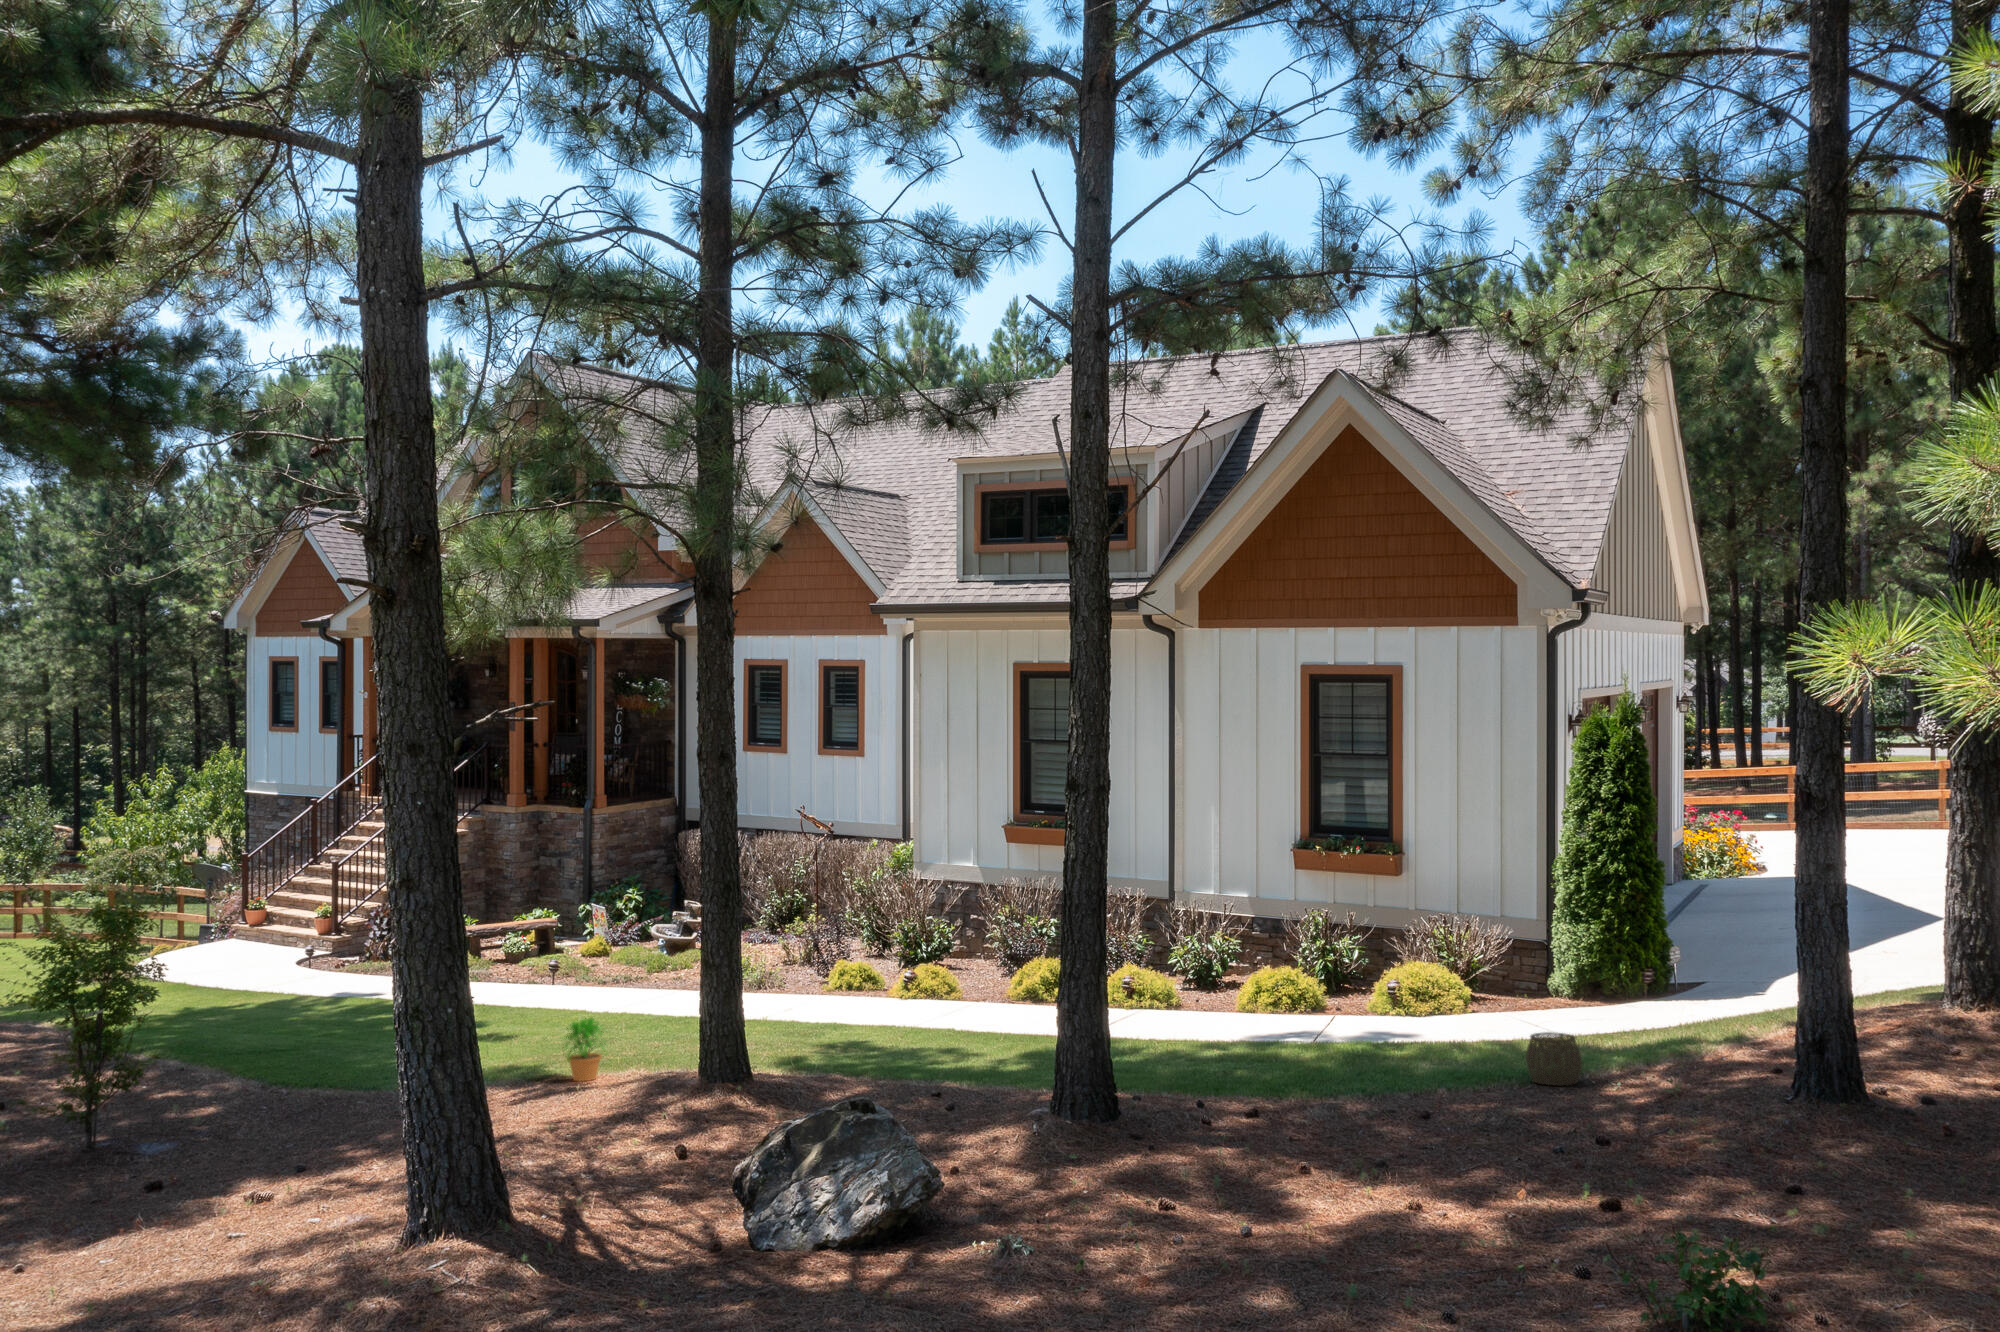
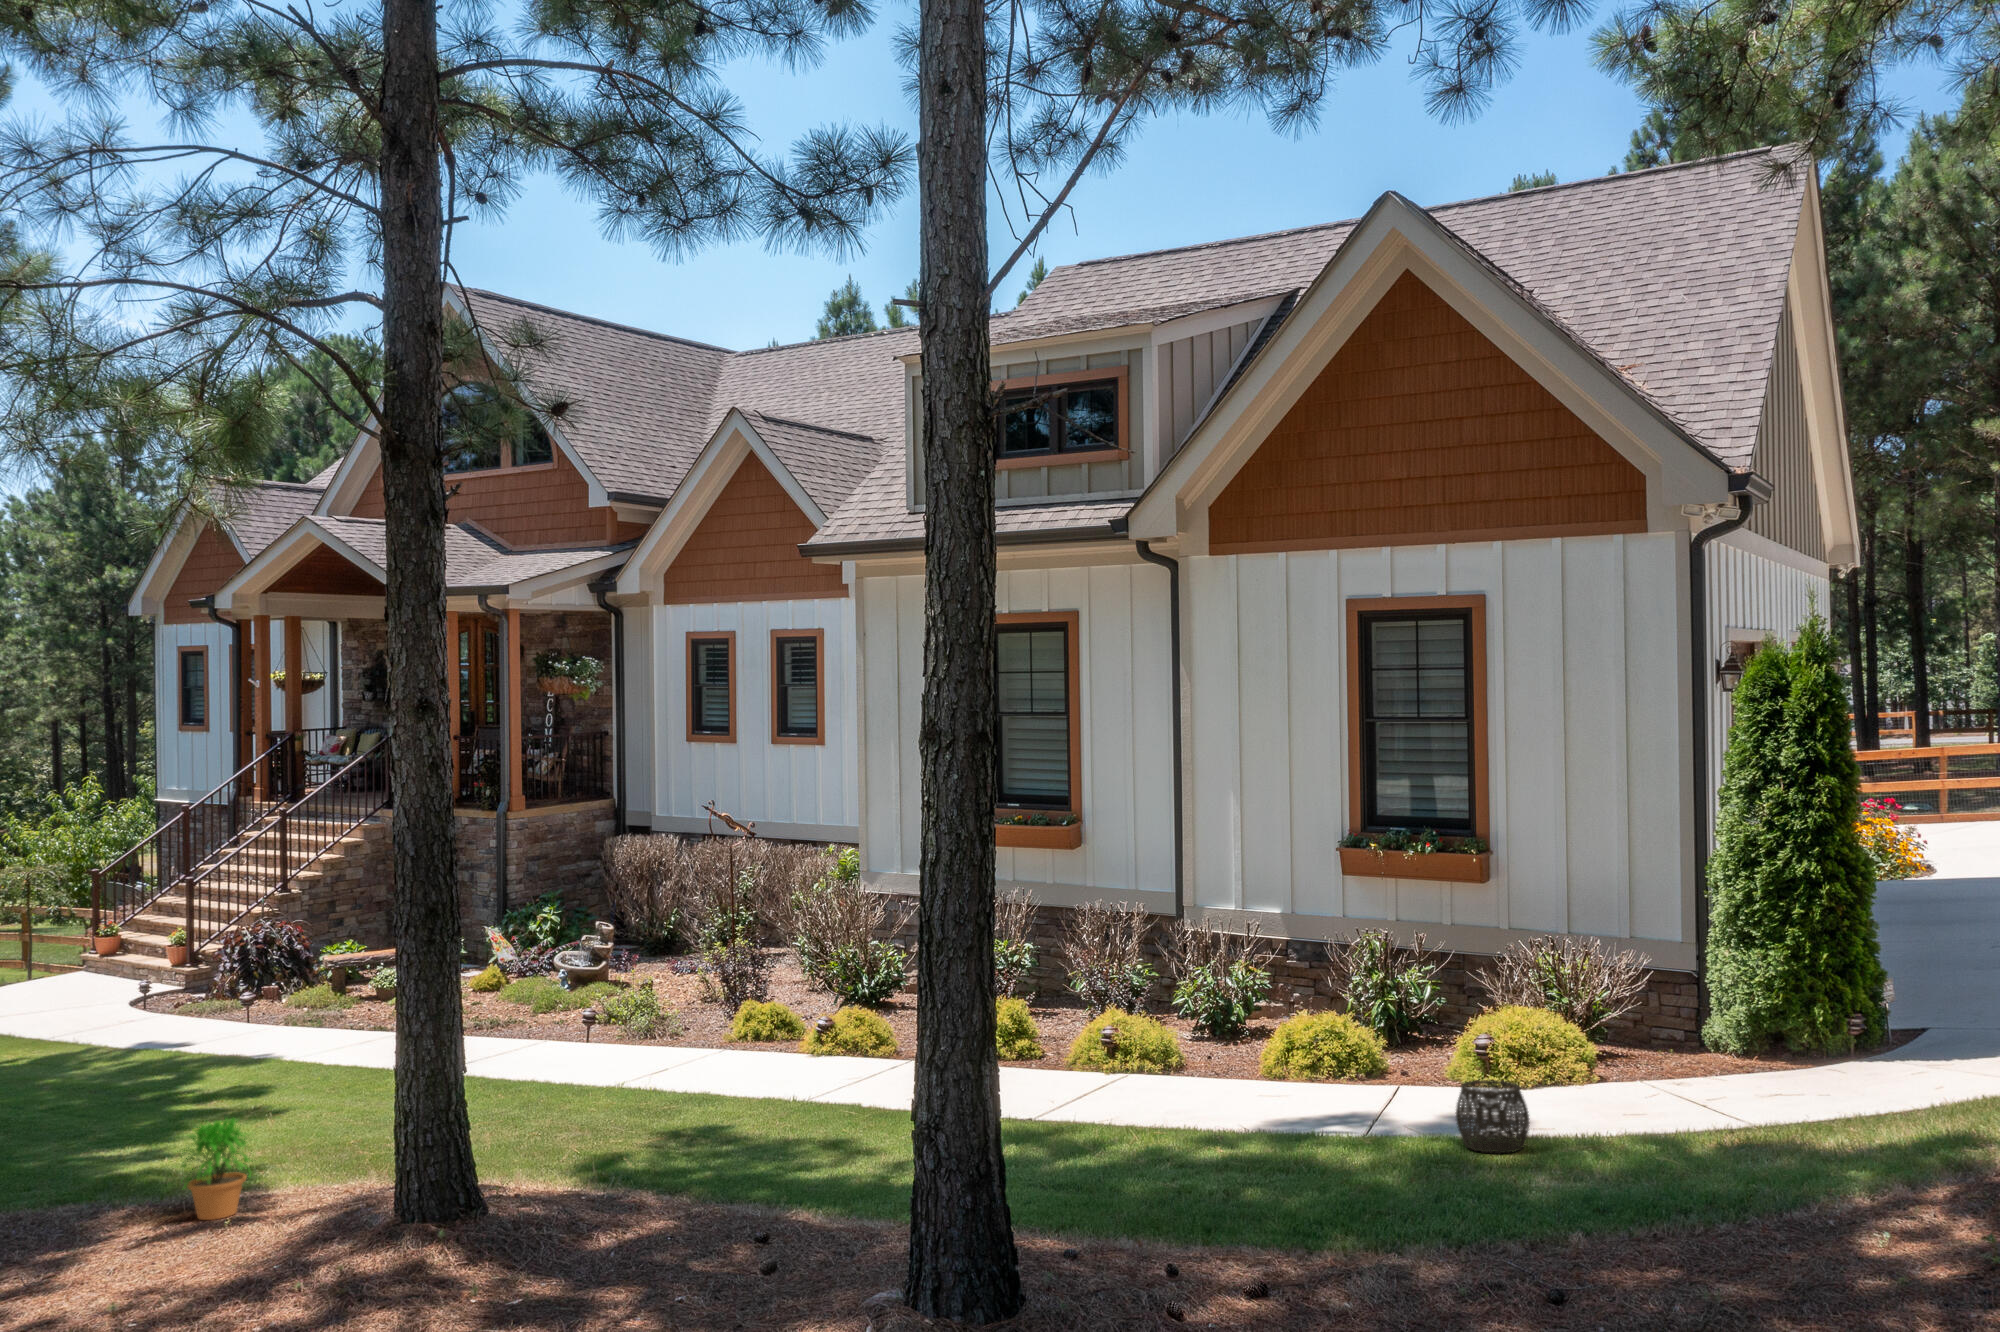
woven basket: present [1526,1032,1582,1086] -> present [1456,1080,1529,1153]

